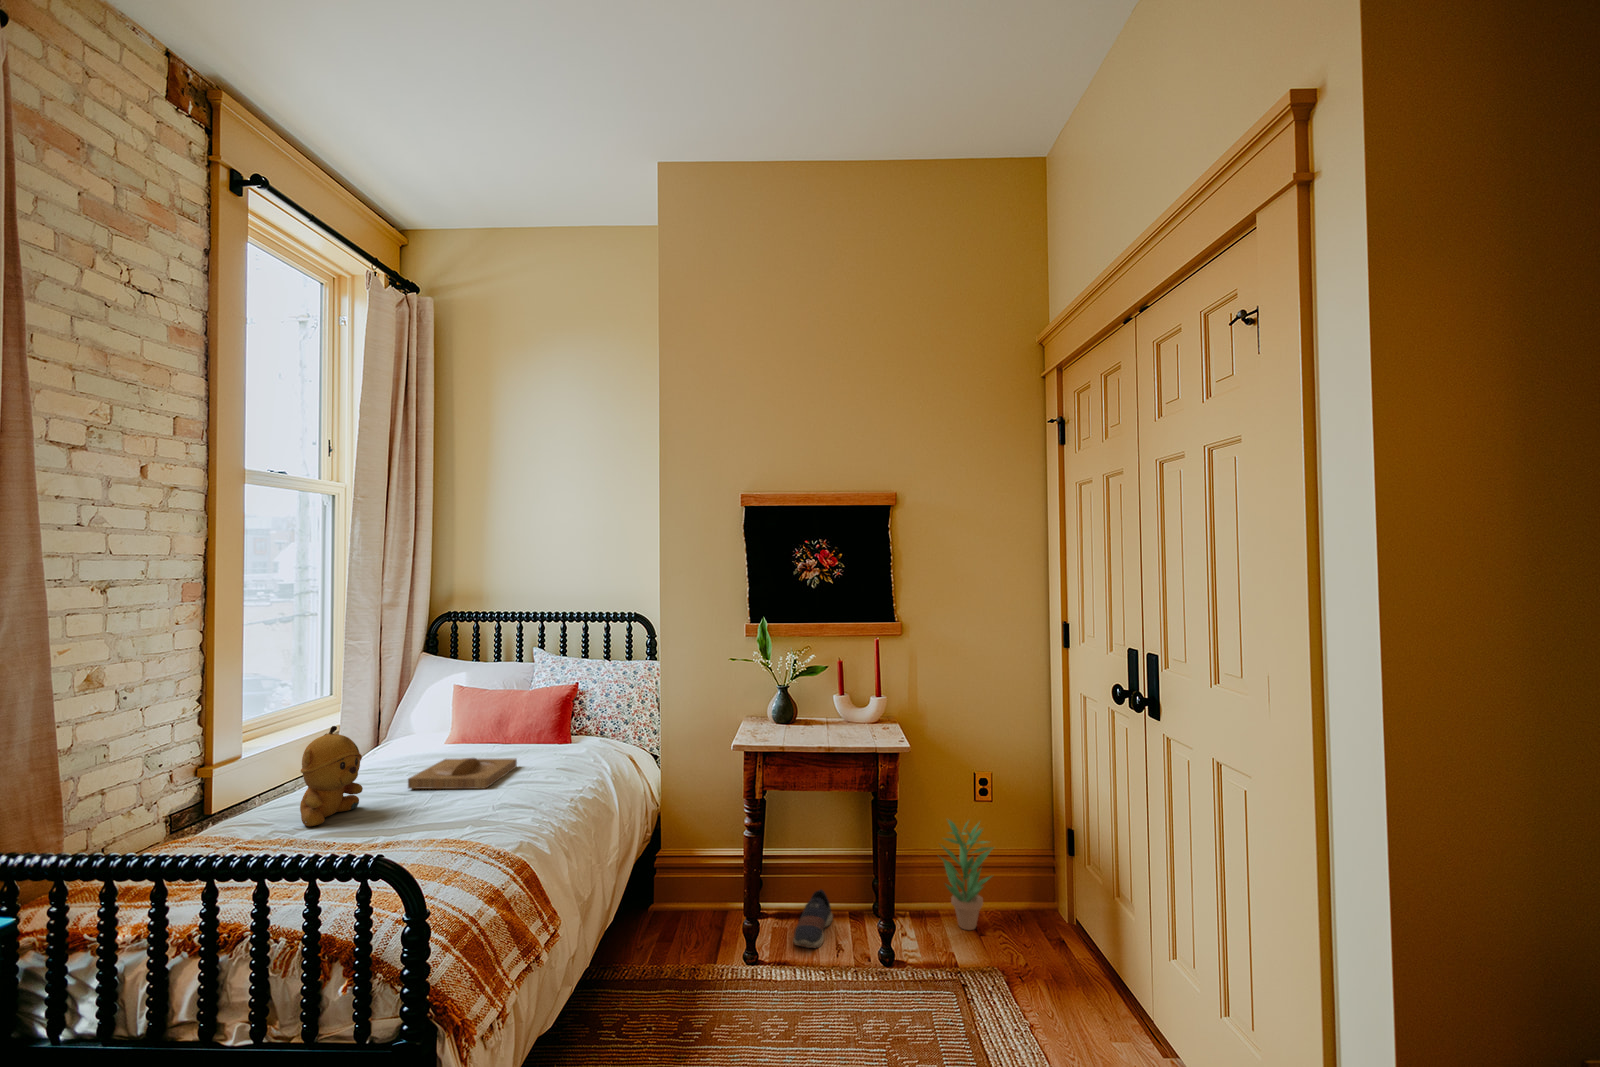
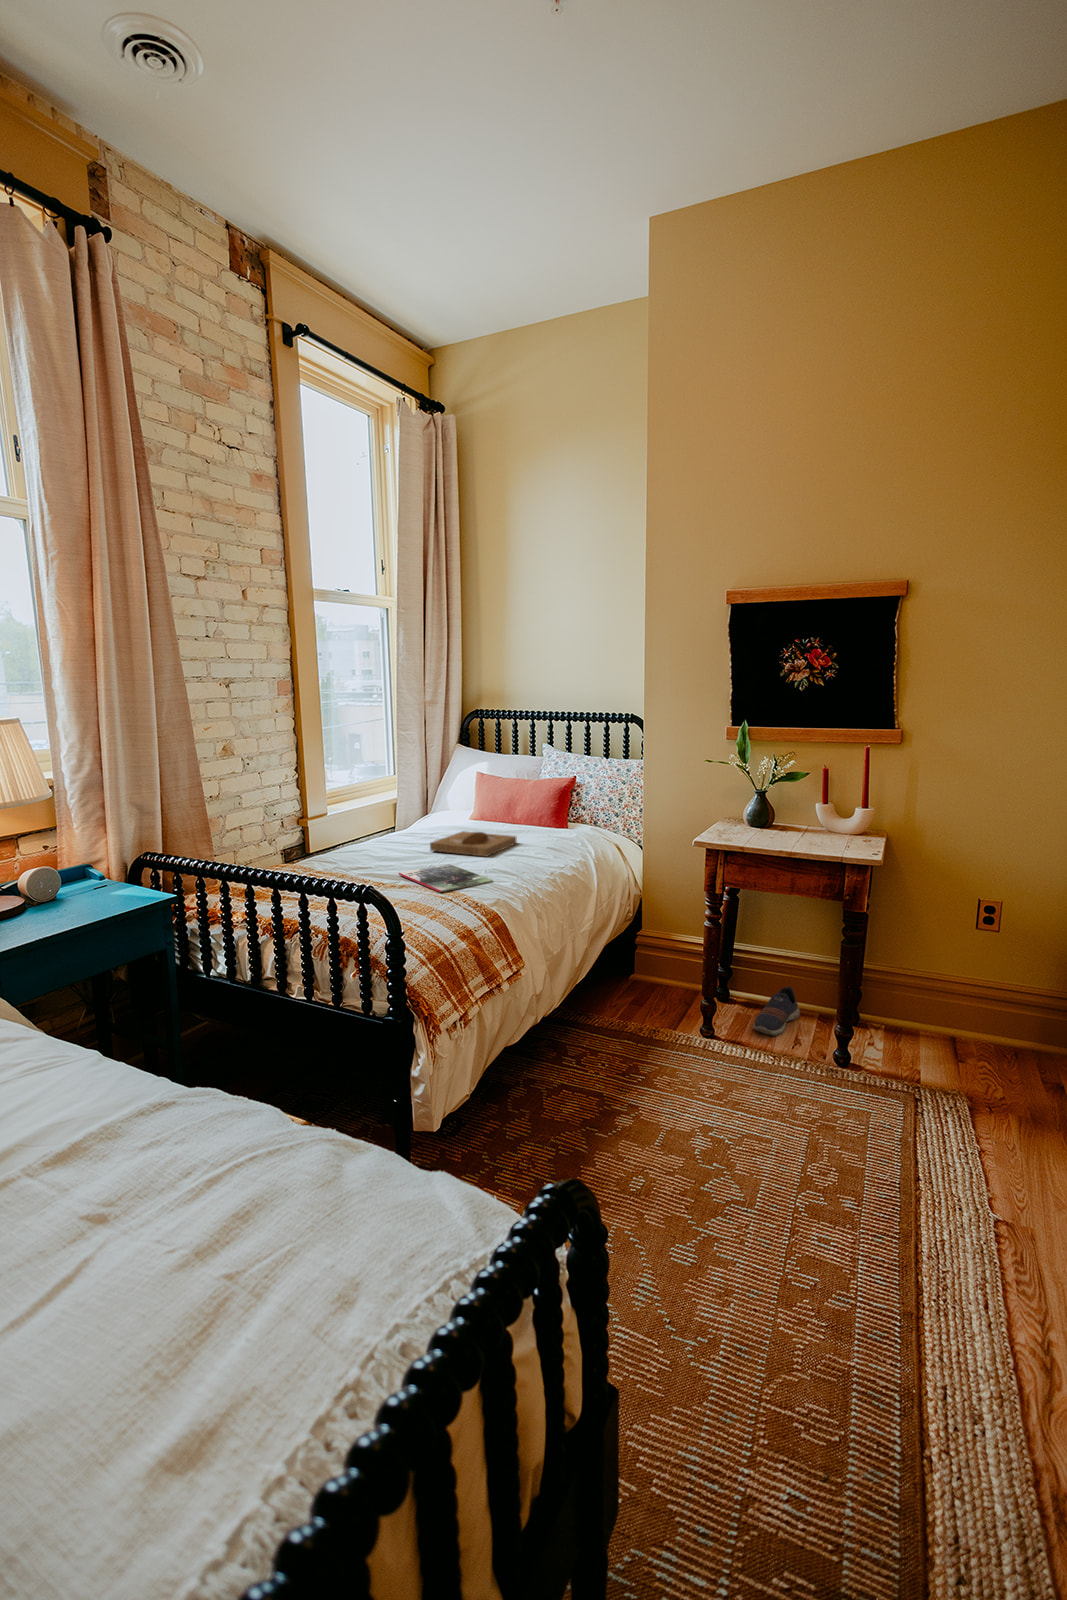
stuffed bear: present [300,726,363,826] -> none [350,795,394,869]
magazine: none [376,804,509,844] -> present [399,864,493,892]
potted plant: present [939,820,993,930] -> none [914,937,985,1051]

